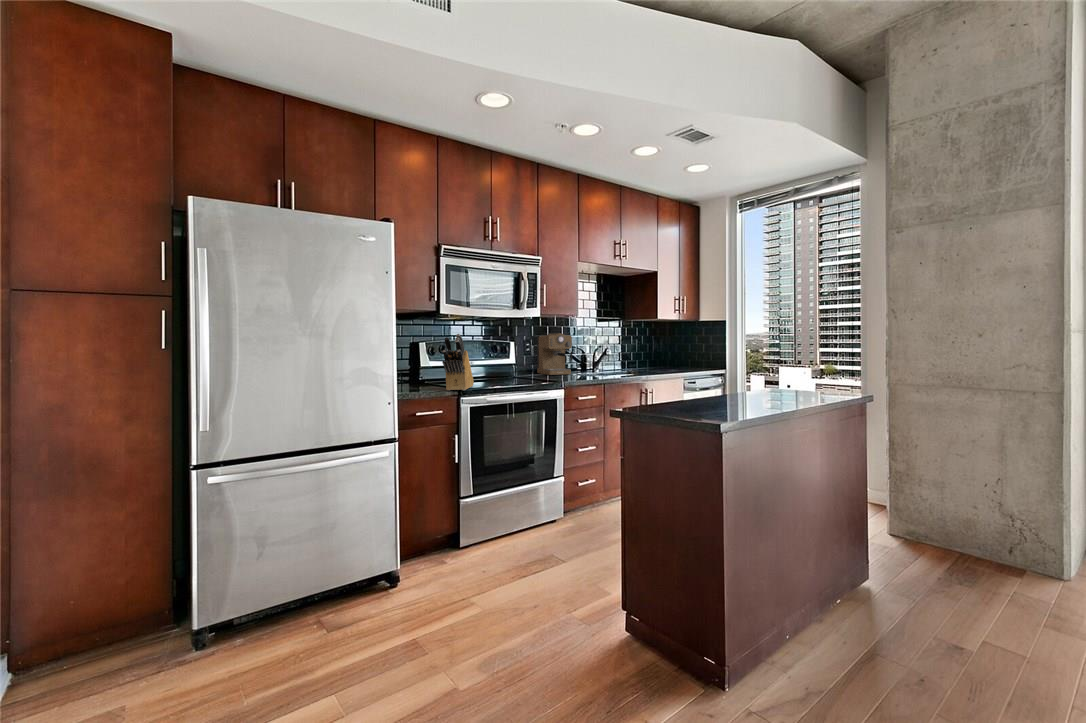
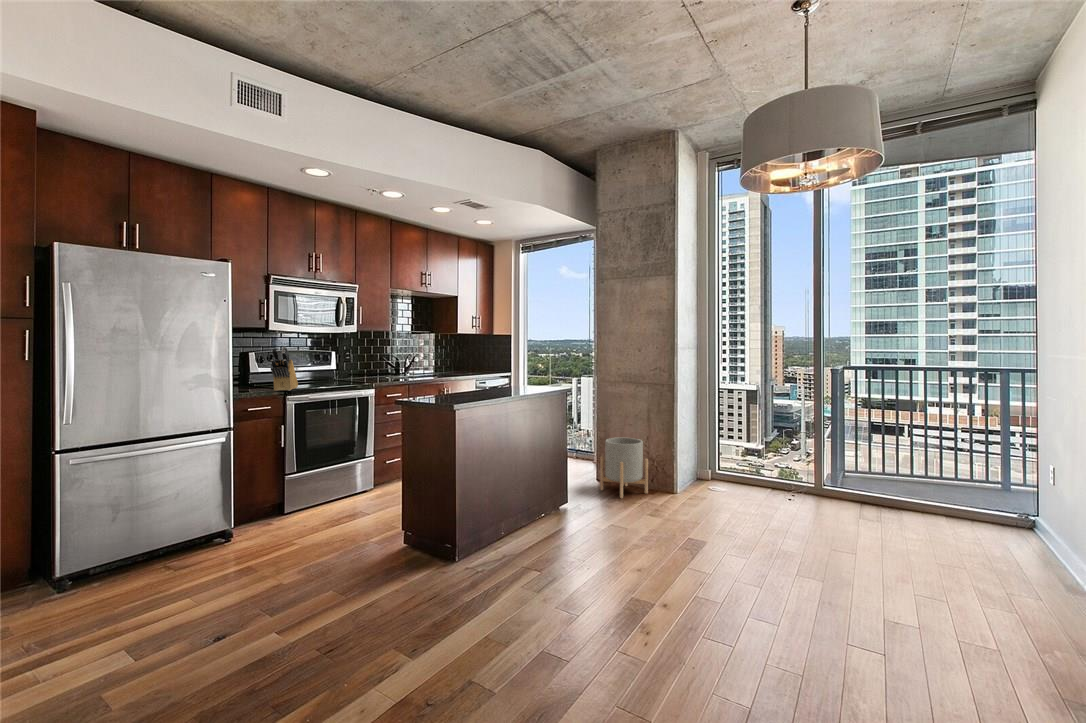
coffee maker: present [537,333,572,375] -> none [357,345,387,378]
planter: none [898,471,993,571] -> present [600,438,648,498]

